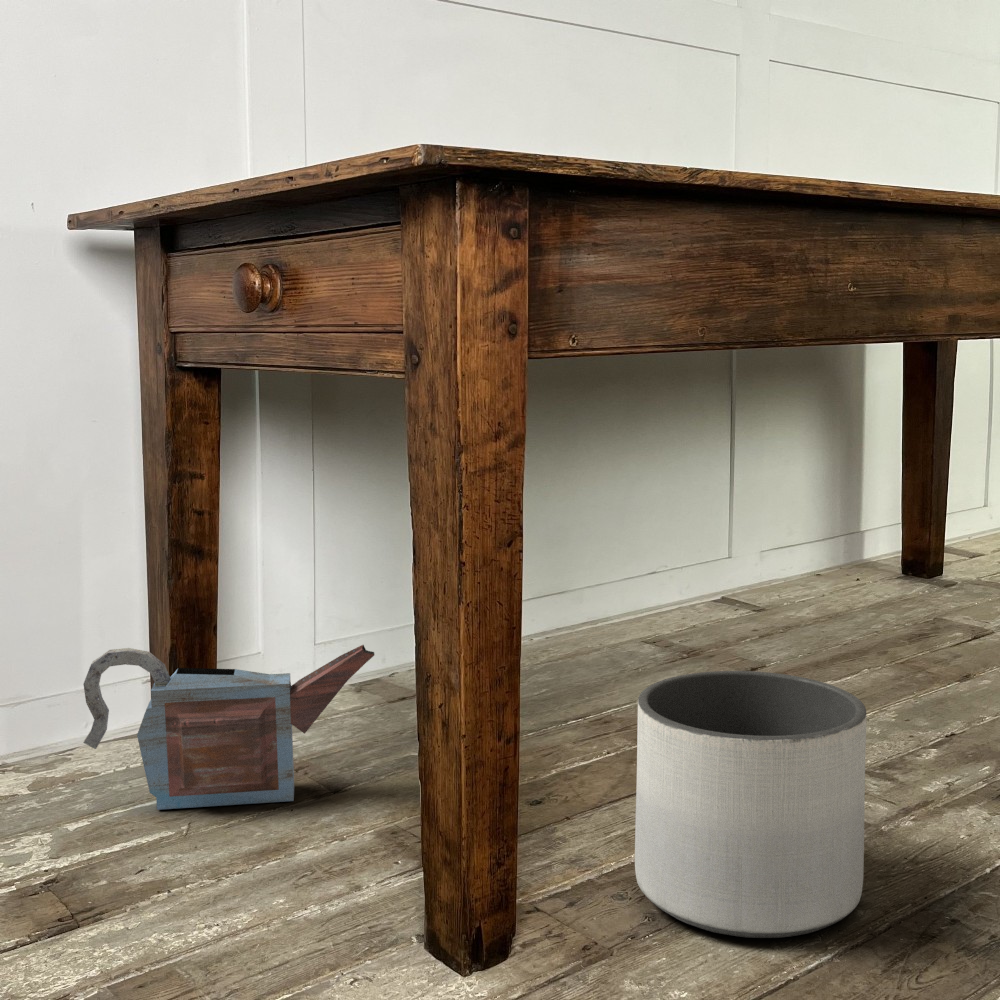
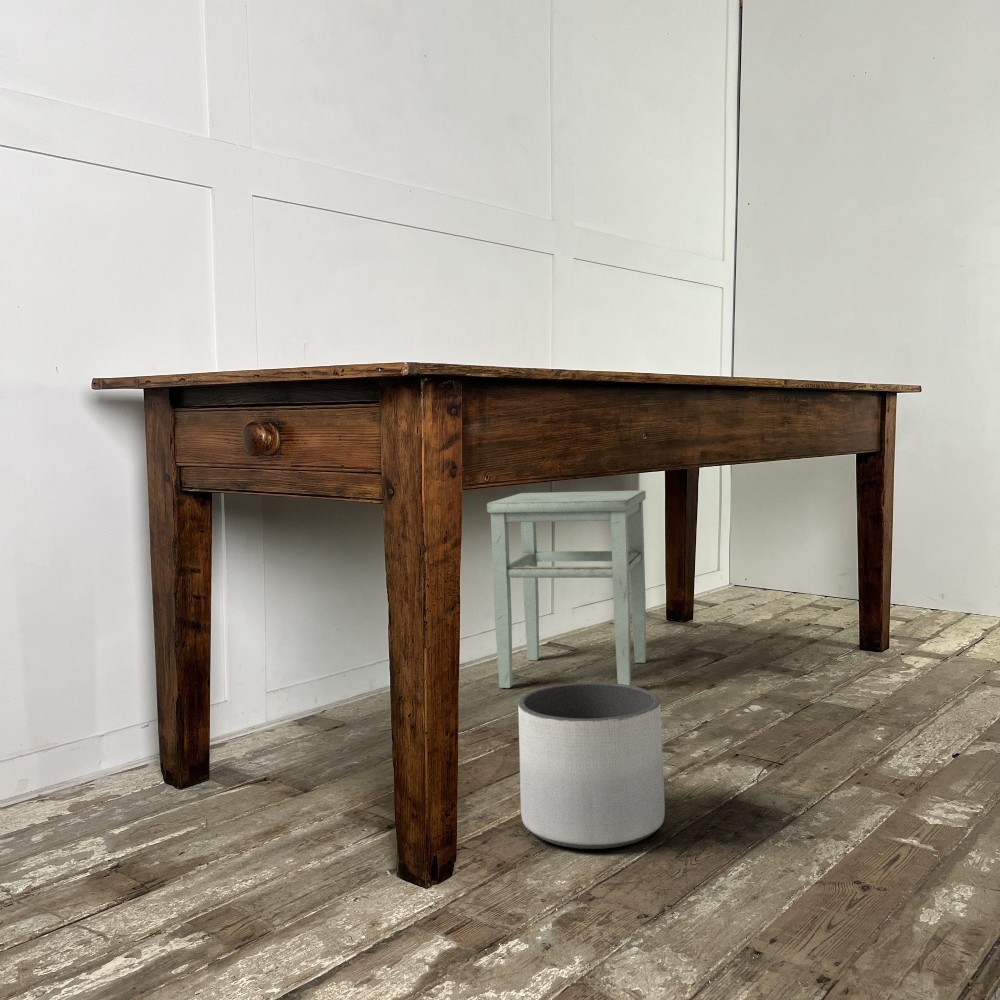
stool: none [642,384,881,677] -> present [487,490,646,688]
watering can: present [83,645,374,810] -> none [123,686,328,815]

